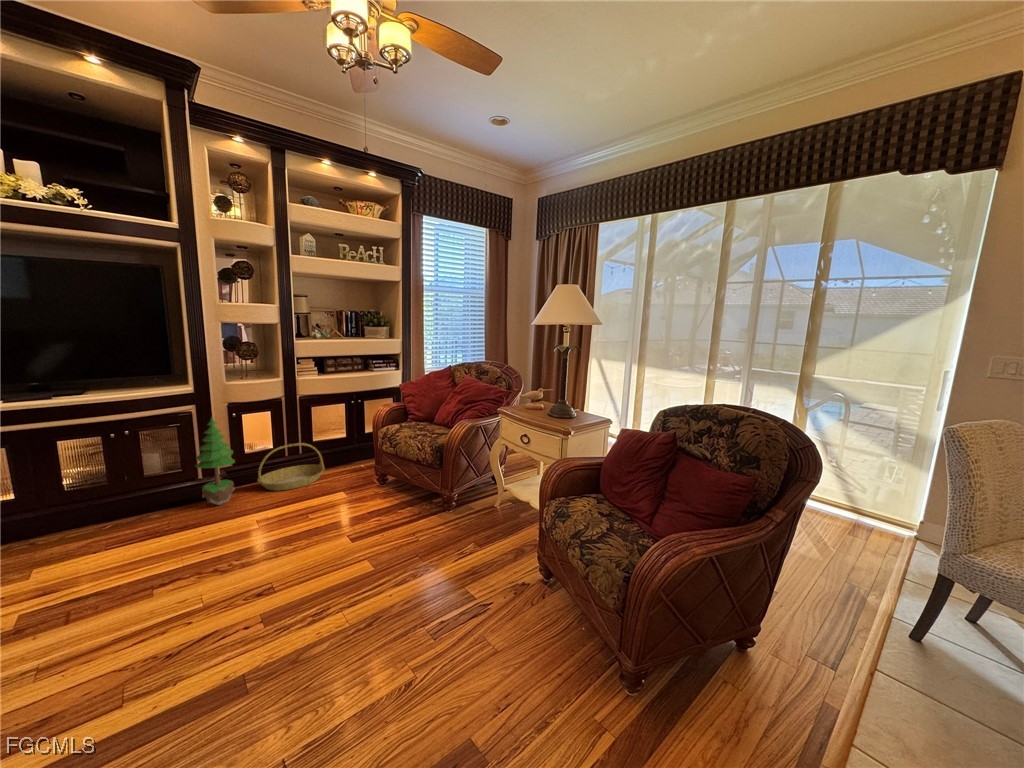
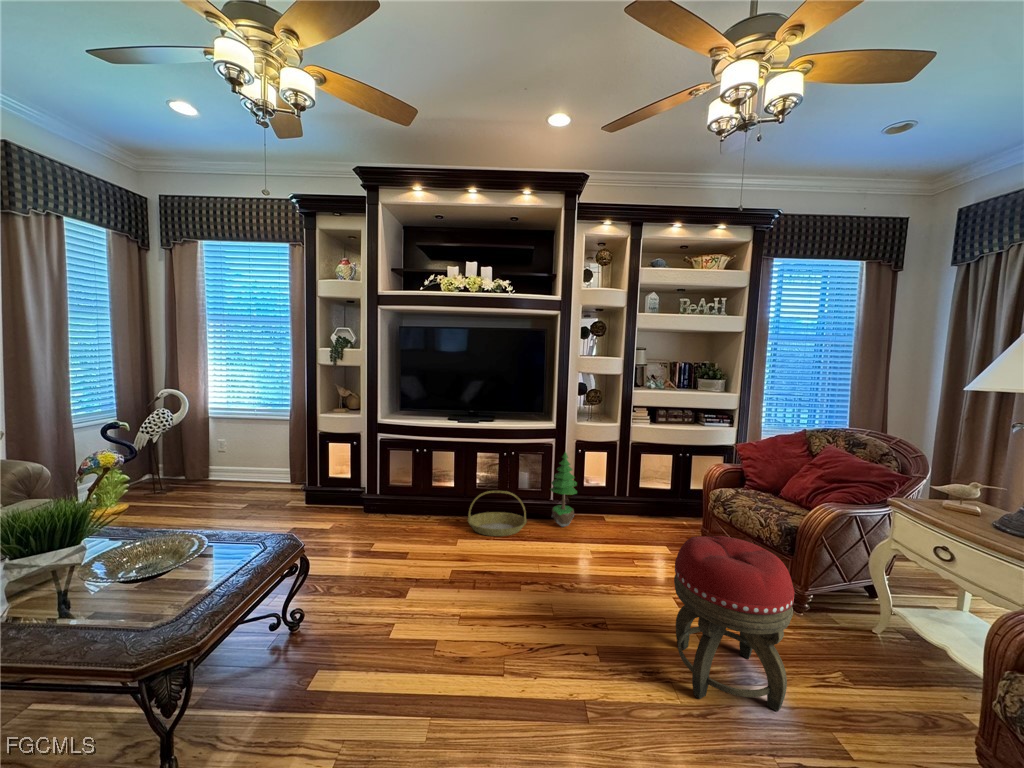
basket: present [257,443,325,491] -> present [467,491,527,536]
footstool: none [336,465,435,614] -> present [674,536,795,712]

